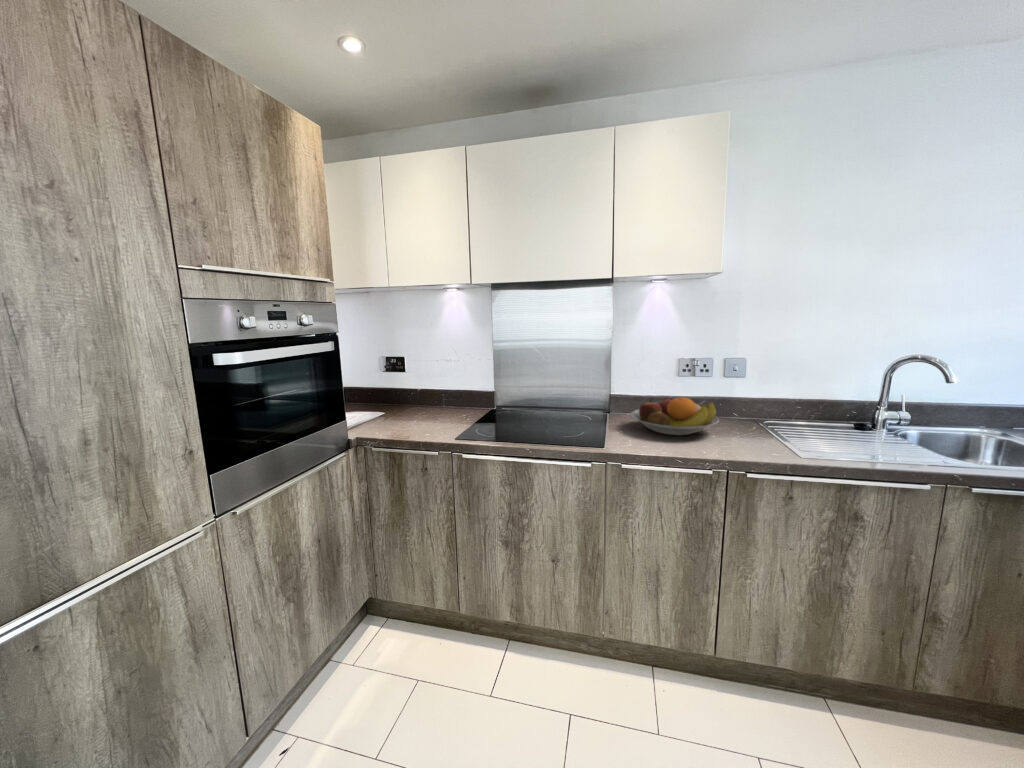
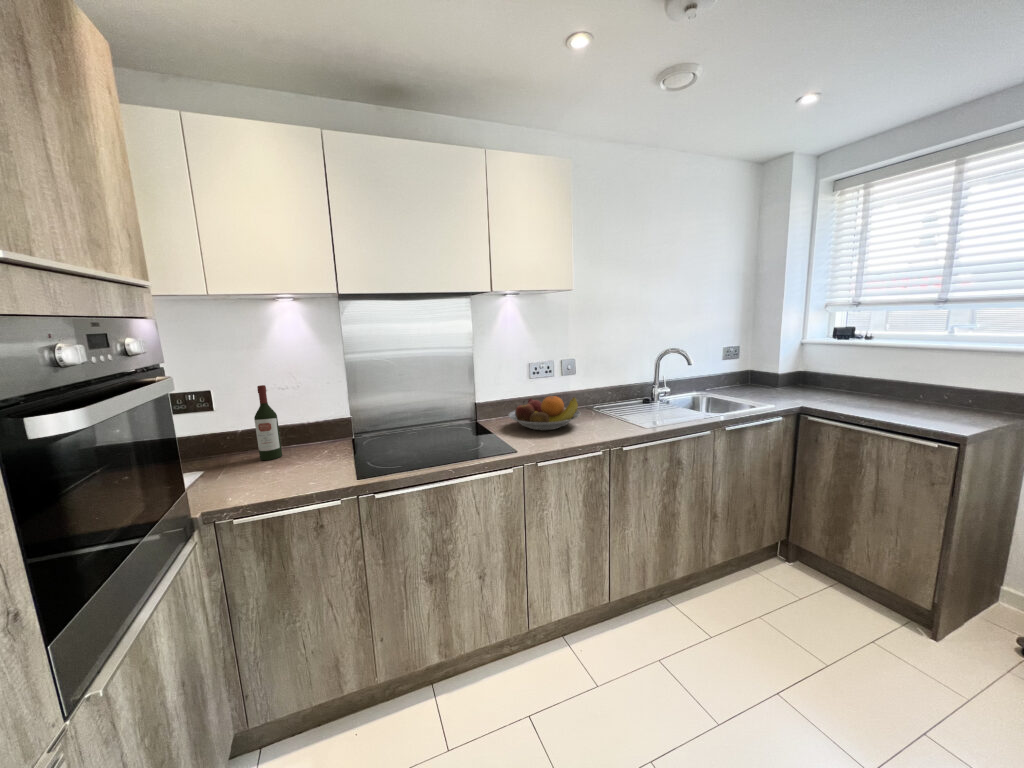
wine bottle: none [421,356,438,414] -> present [254,385,282,460]

